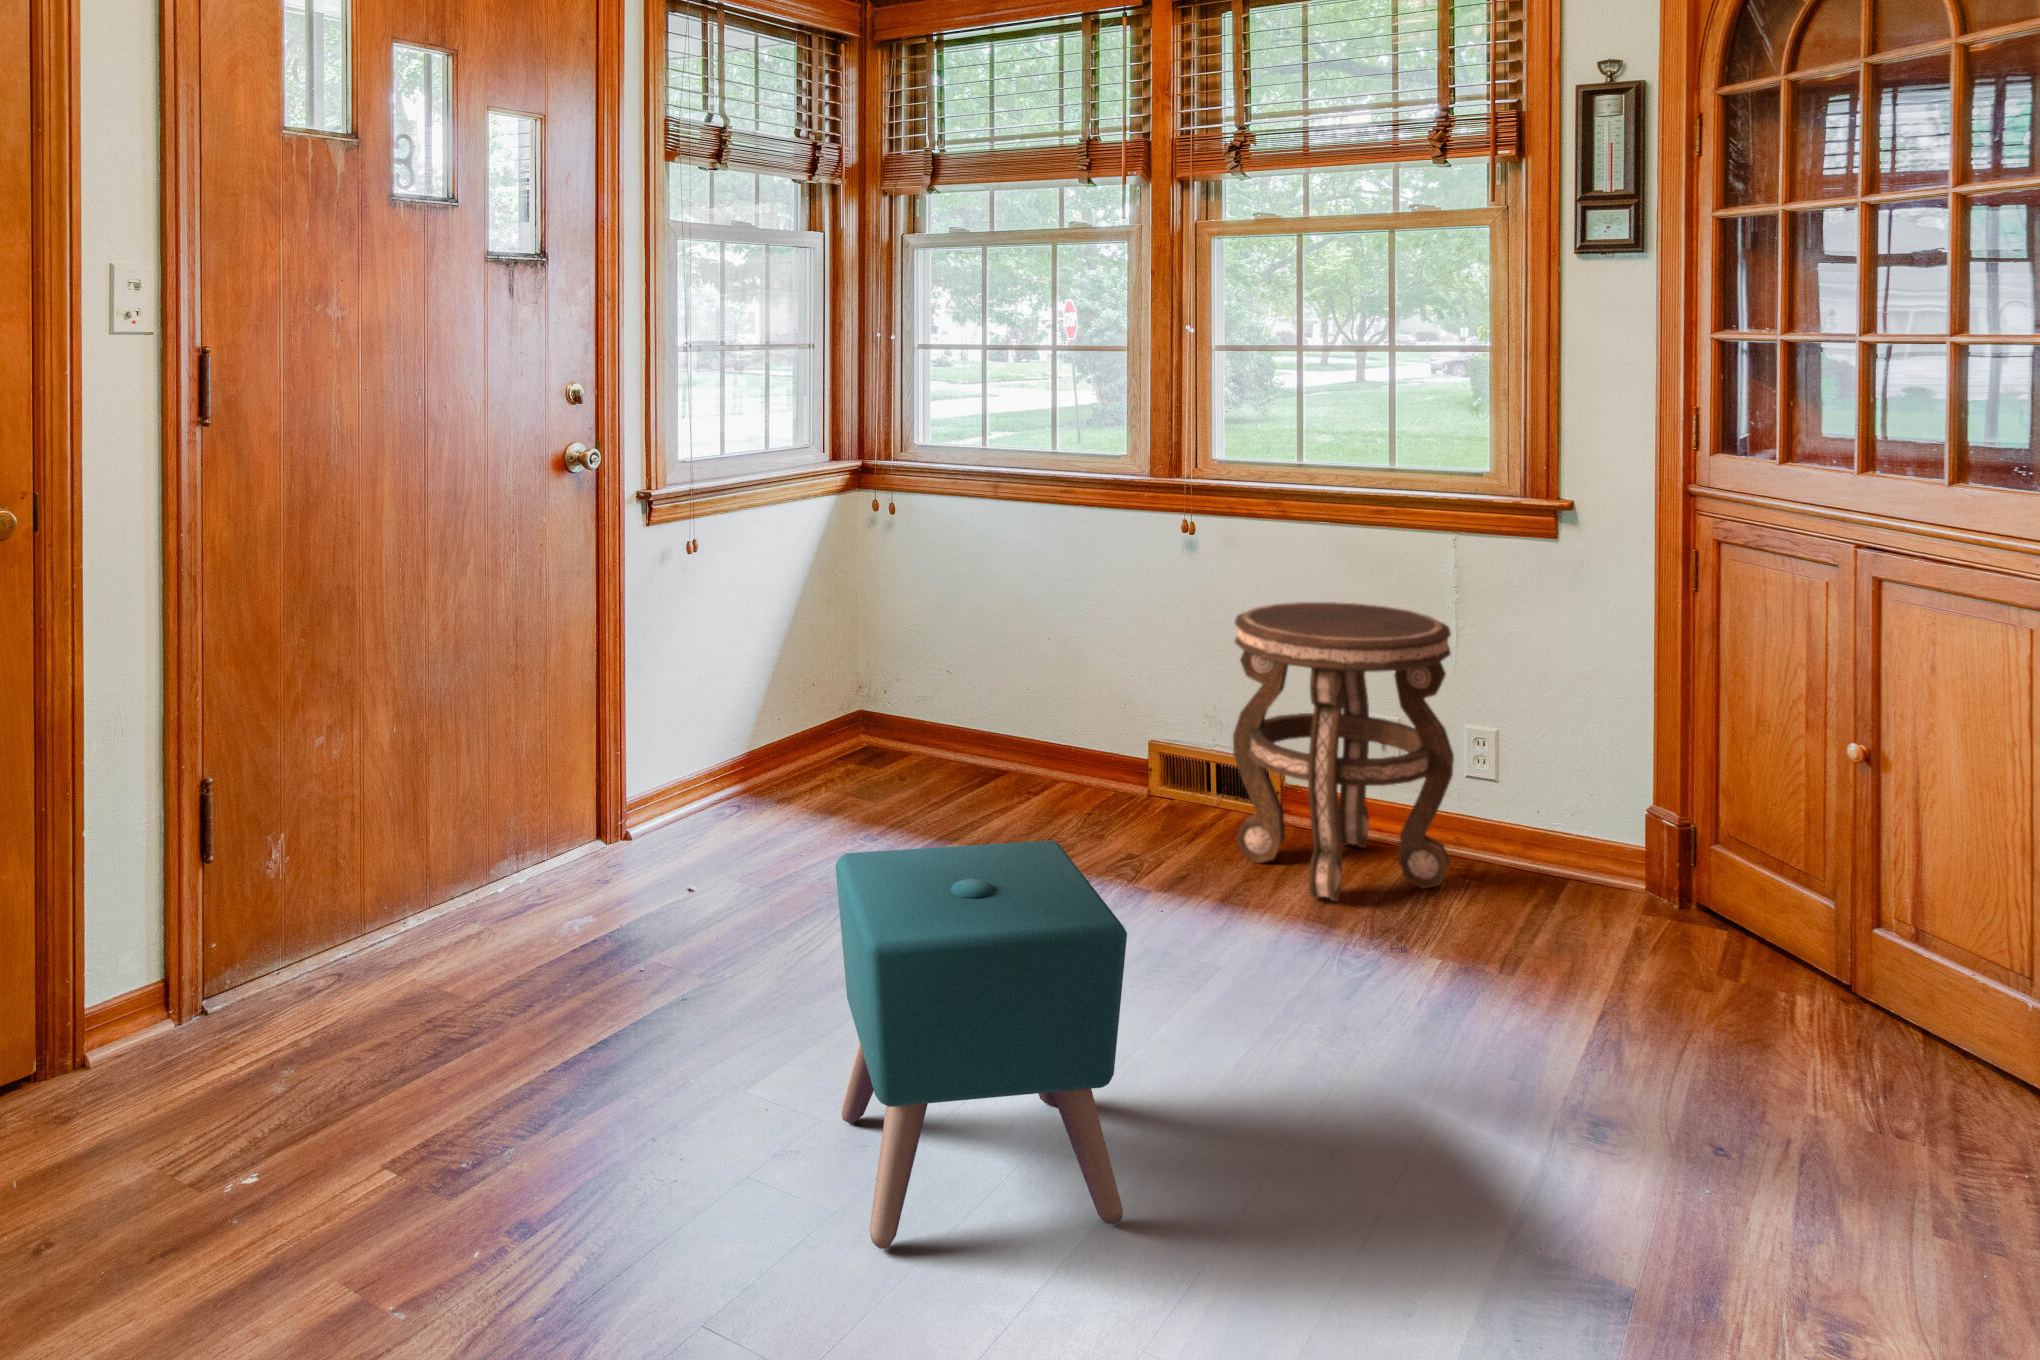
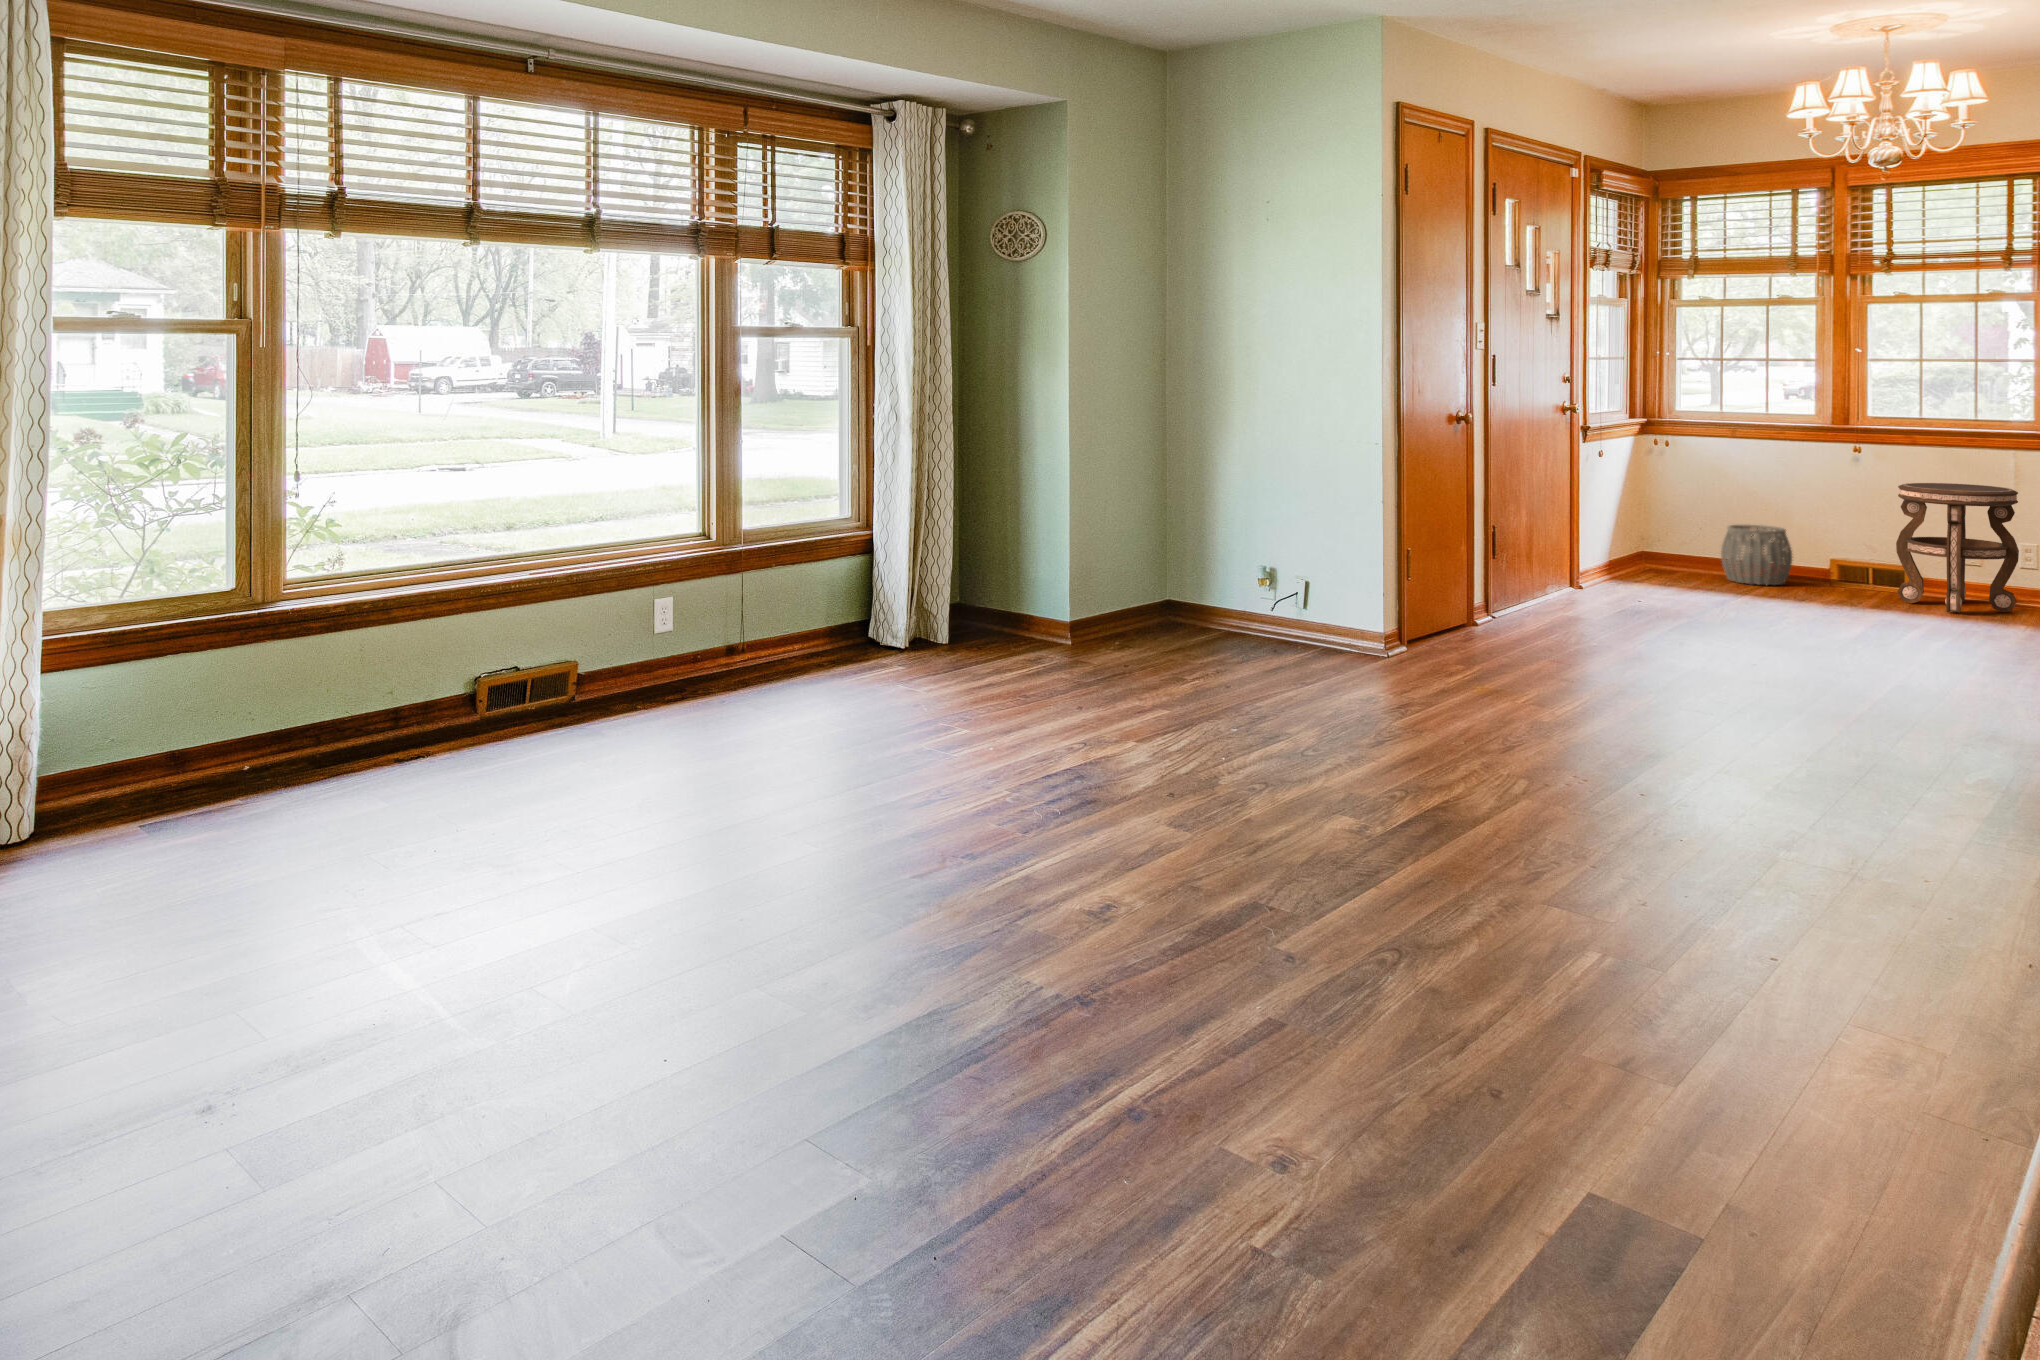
woven basket: none [951,675,1079,809] -> present [1721,525,1792,585]
ottoman: present [836,840,1127,1249] -> none [1784,542,1925,662]

